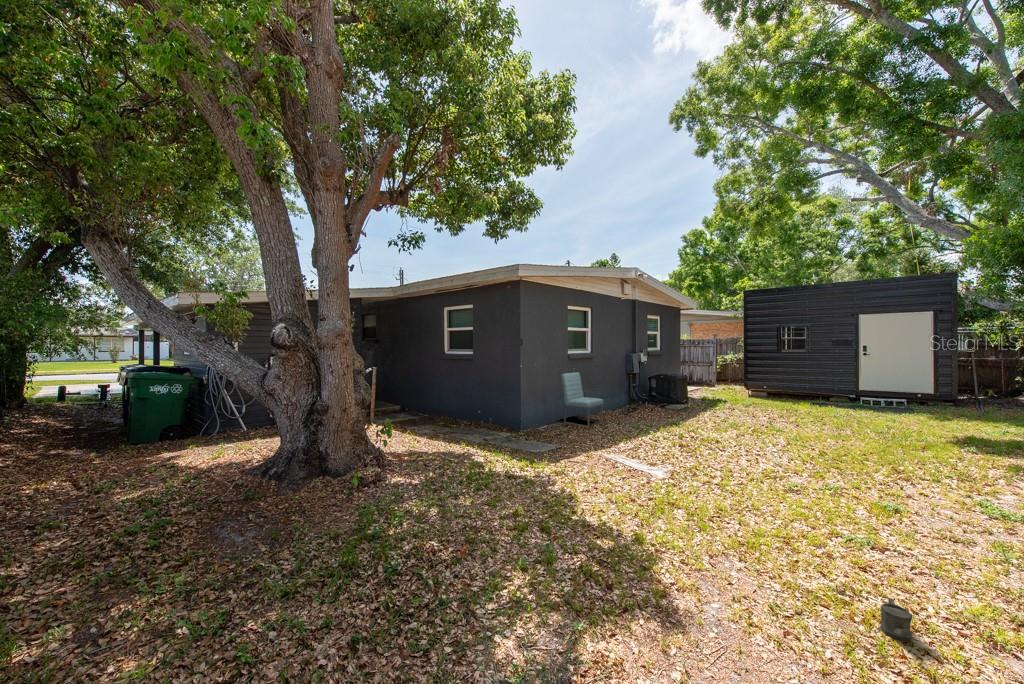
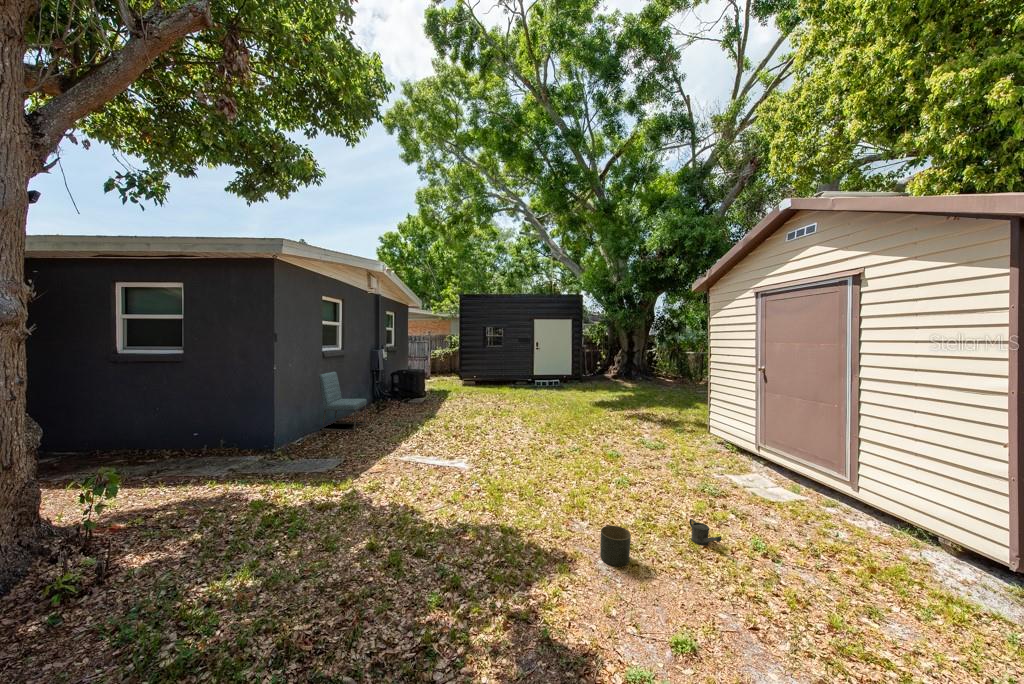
planter: none [710,556,749,607] -> present [600,525,631,566]

